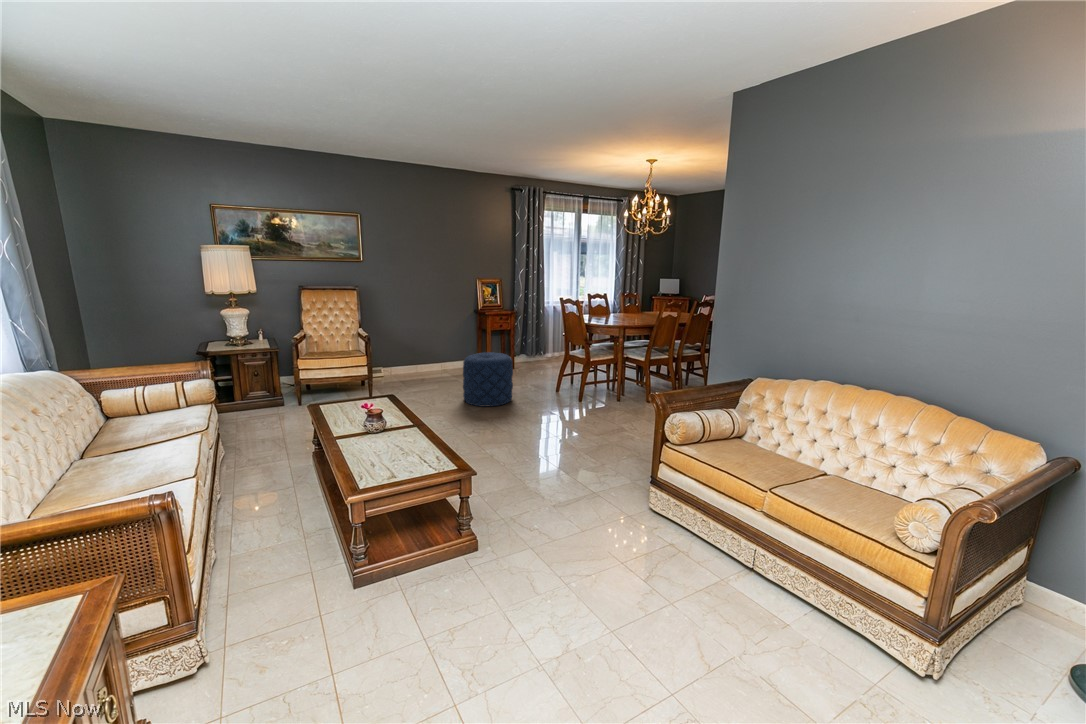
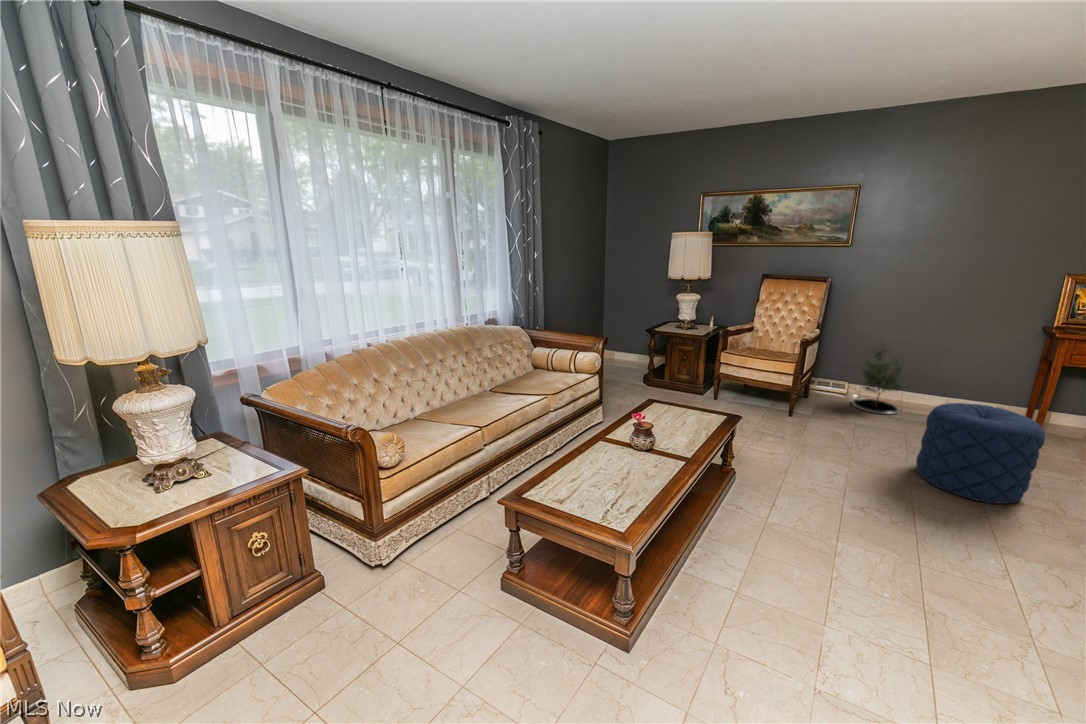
potted tree: none [393,329,425,383] -> present [852,345,905,415]

